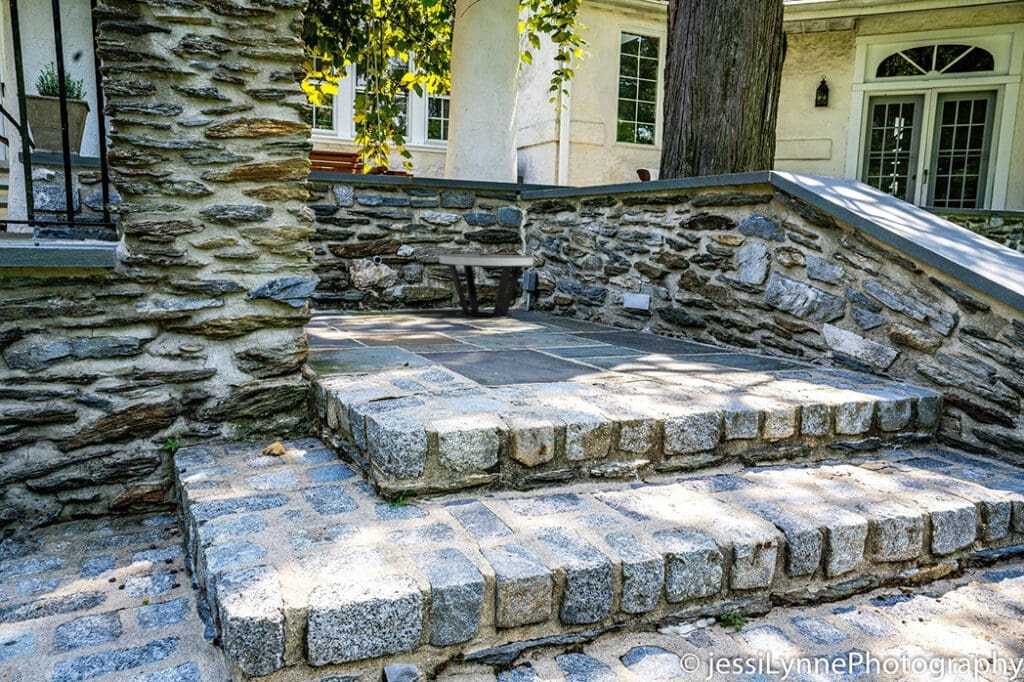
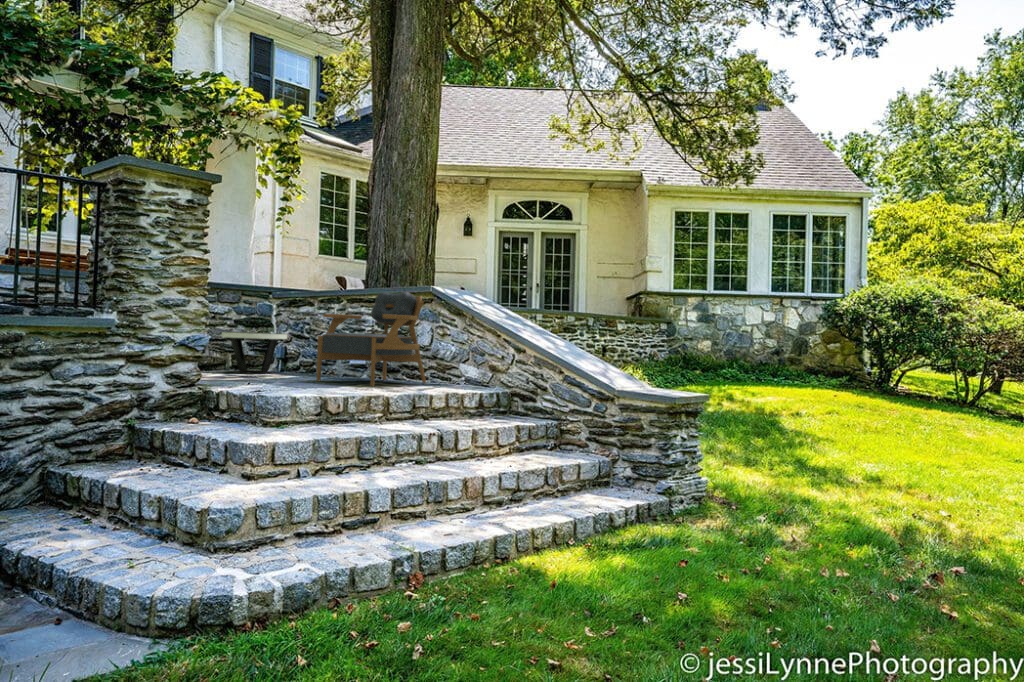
armchair: none [555,181,754,367] -> present [317,292,426,386]

